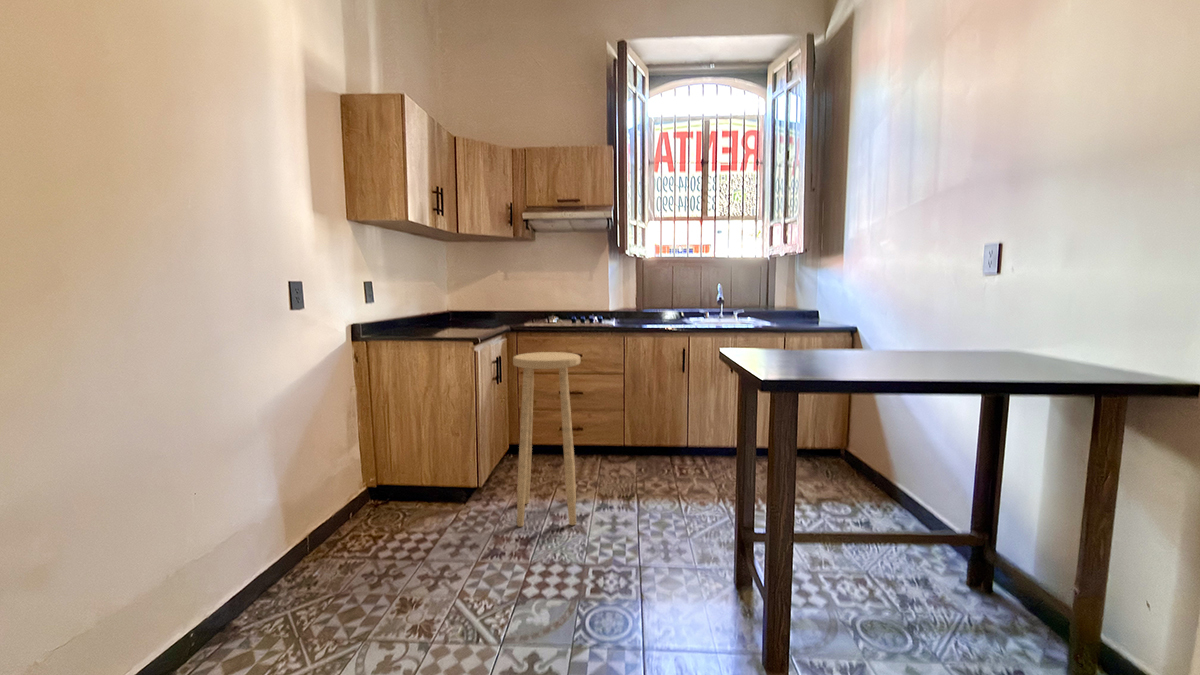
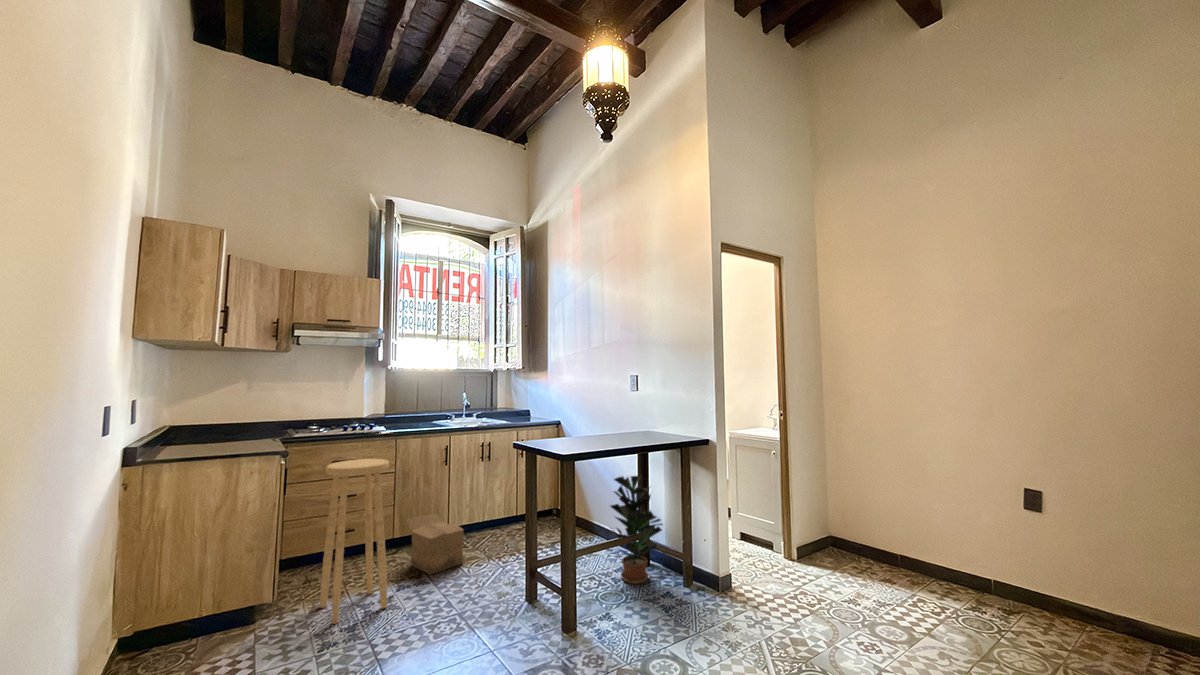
potted plant: none [888,428,1027,627] -> present [605,475,662,584]
cardboard box: none [628,429,688,499] -> present [406,515,464,574]

